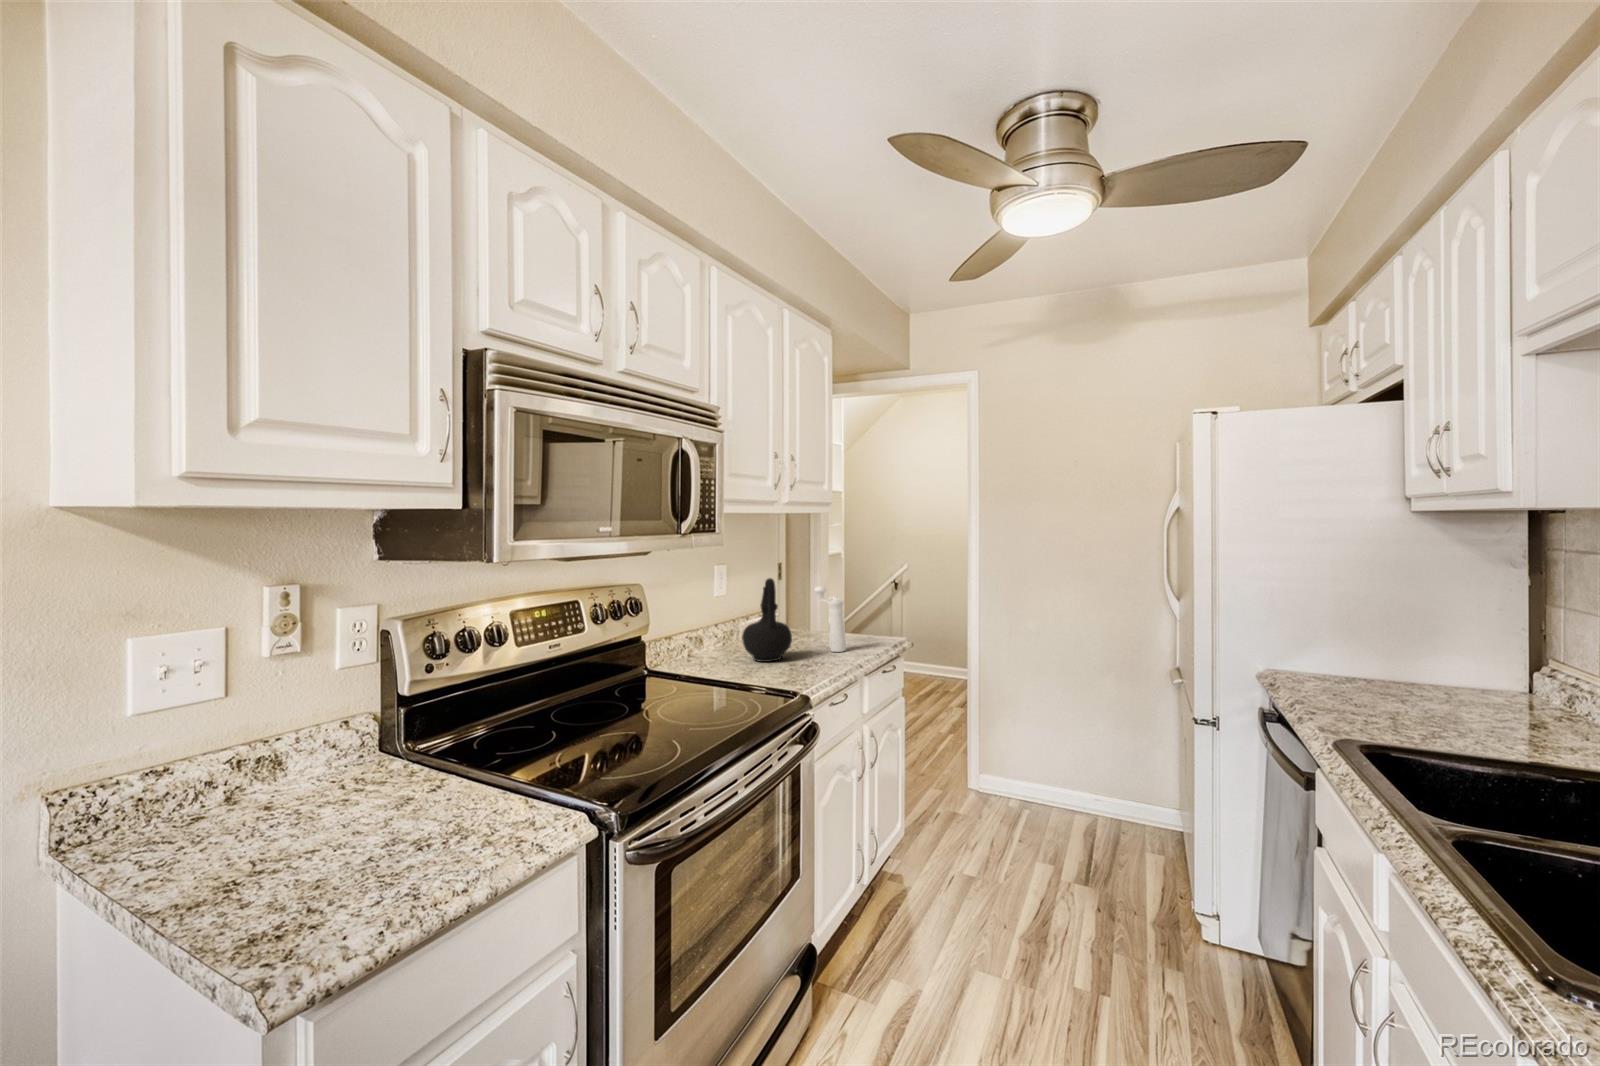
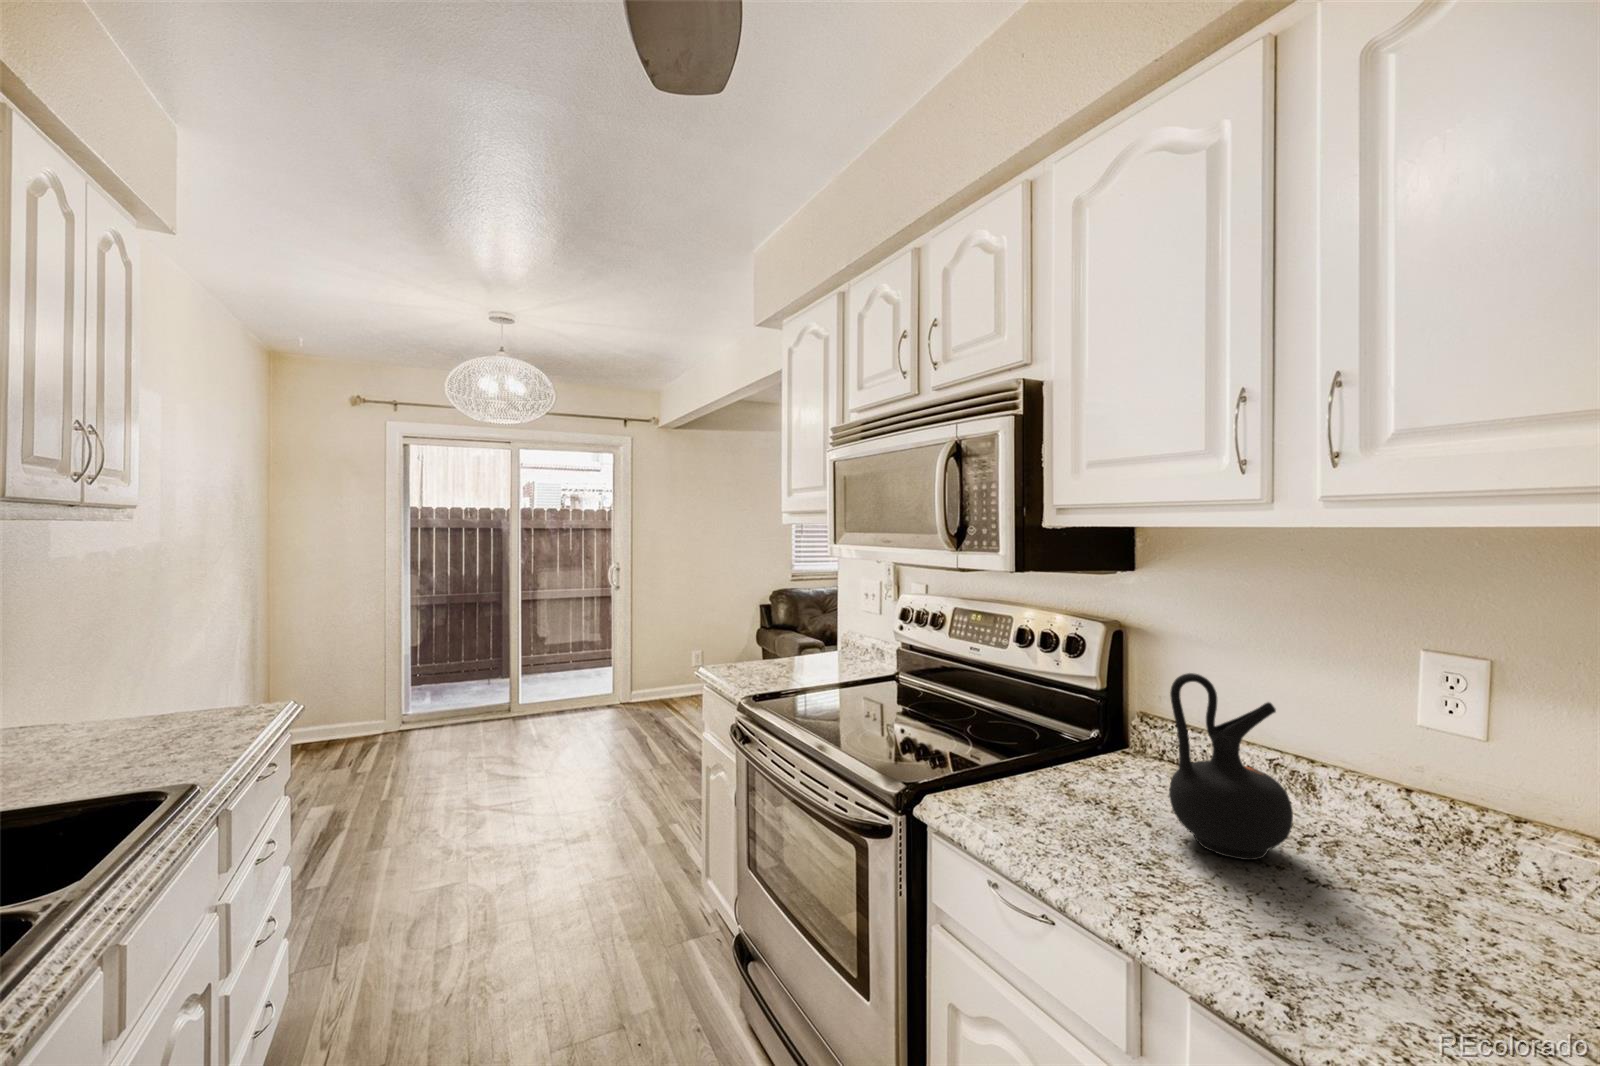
pepper mill: present [814,586,846,652] -> none [1296,775,1463,967]

